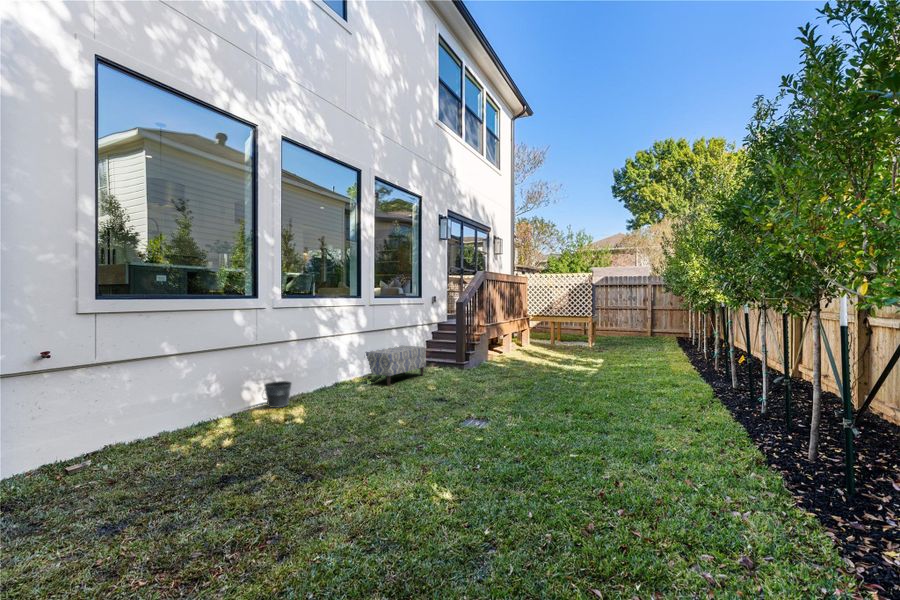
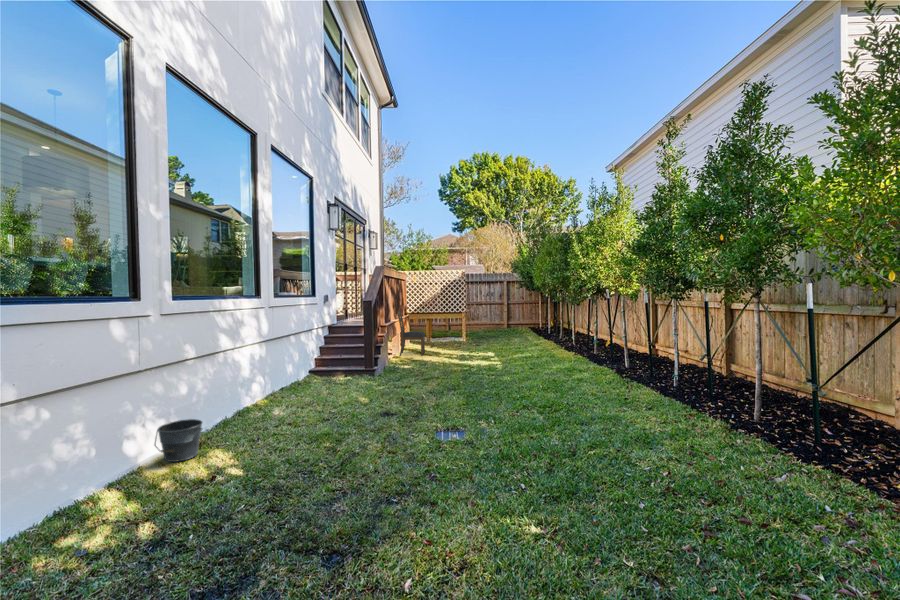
chair: none [508,313,538,359] -> present [397,310,425,356]
bench: present [365,346,426,386] -> none [268,353,335,404]

